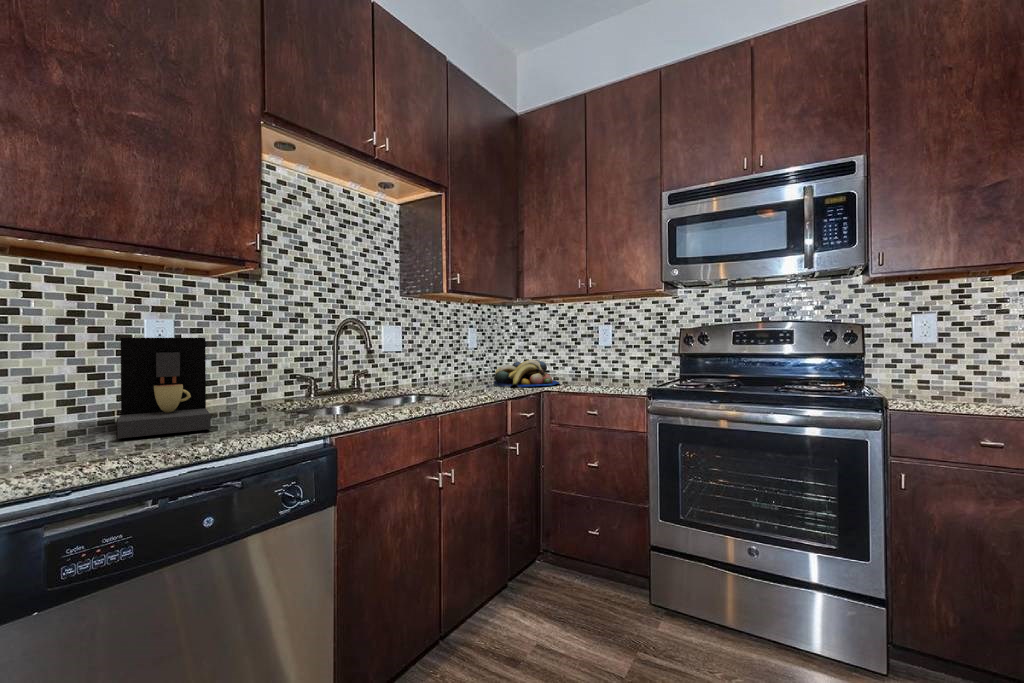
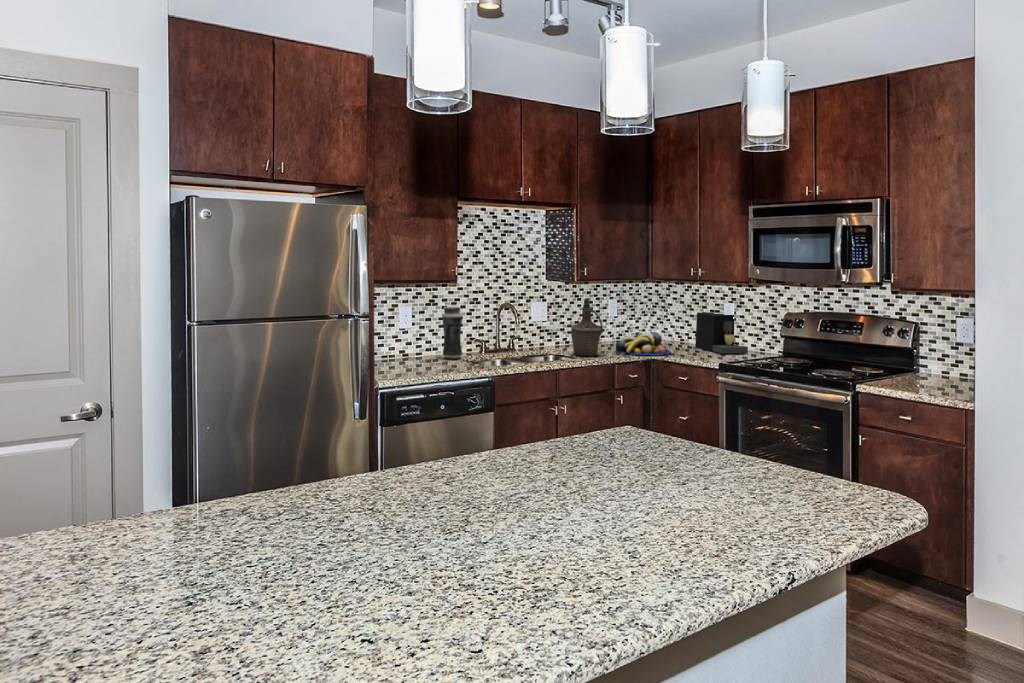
bottle: none [444,314,489,392] -> present [571,298,603,356]
vase: none [237,319,277,410] -> present [442,307,462,359]
coffee maker: present [117,338,211,439] -> present [695,312,748,354]

